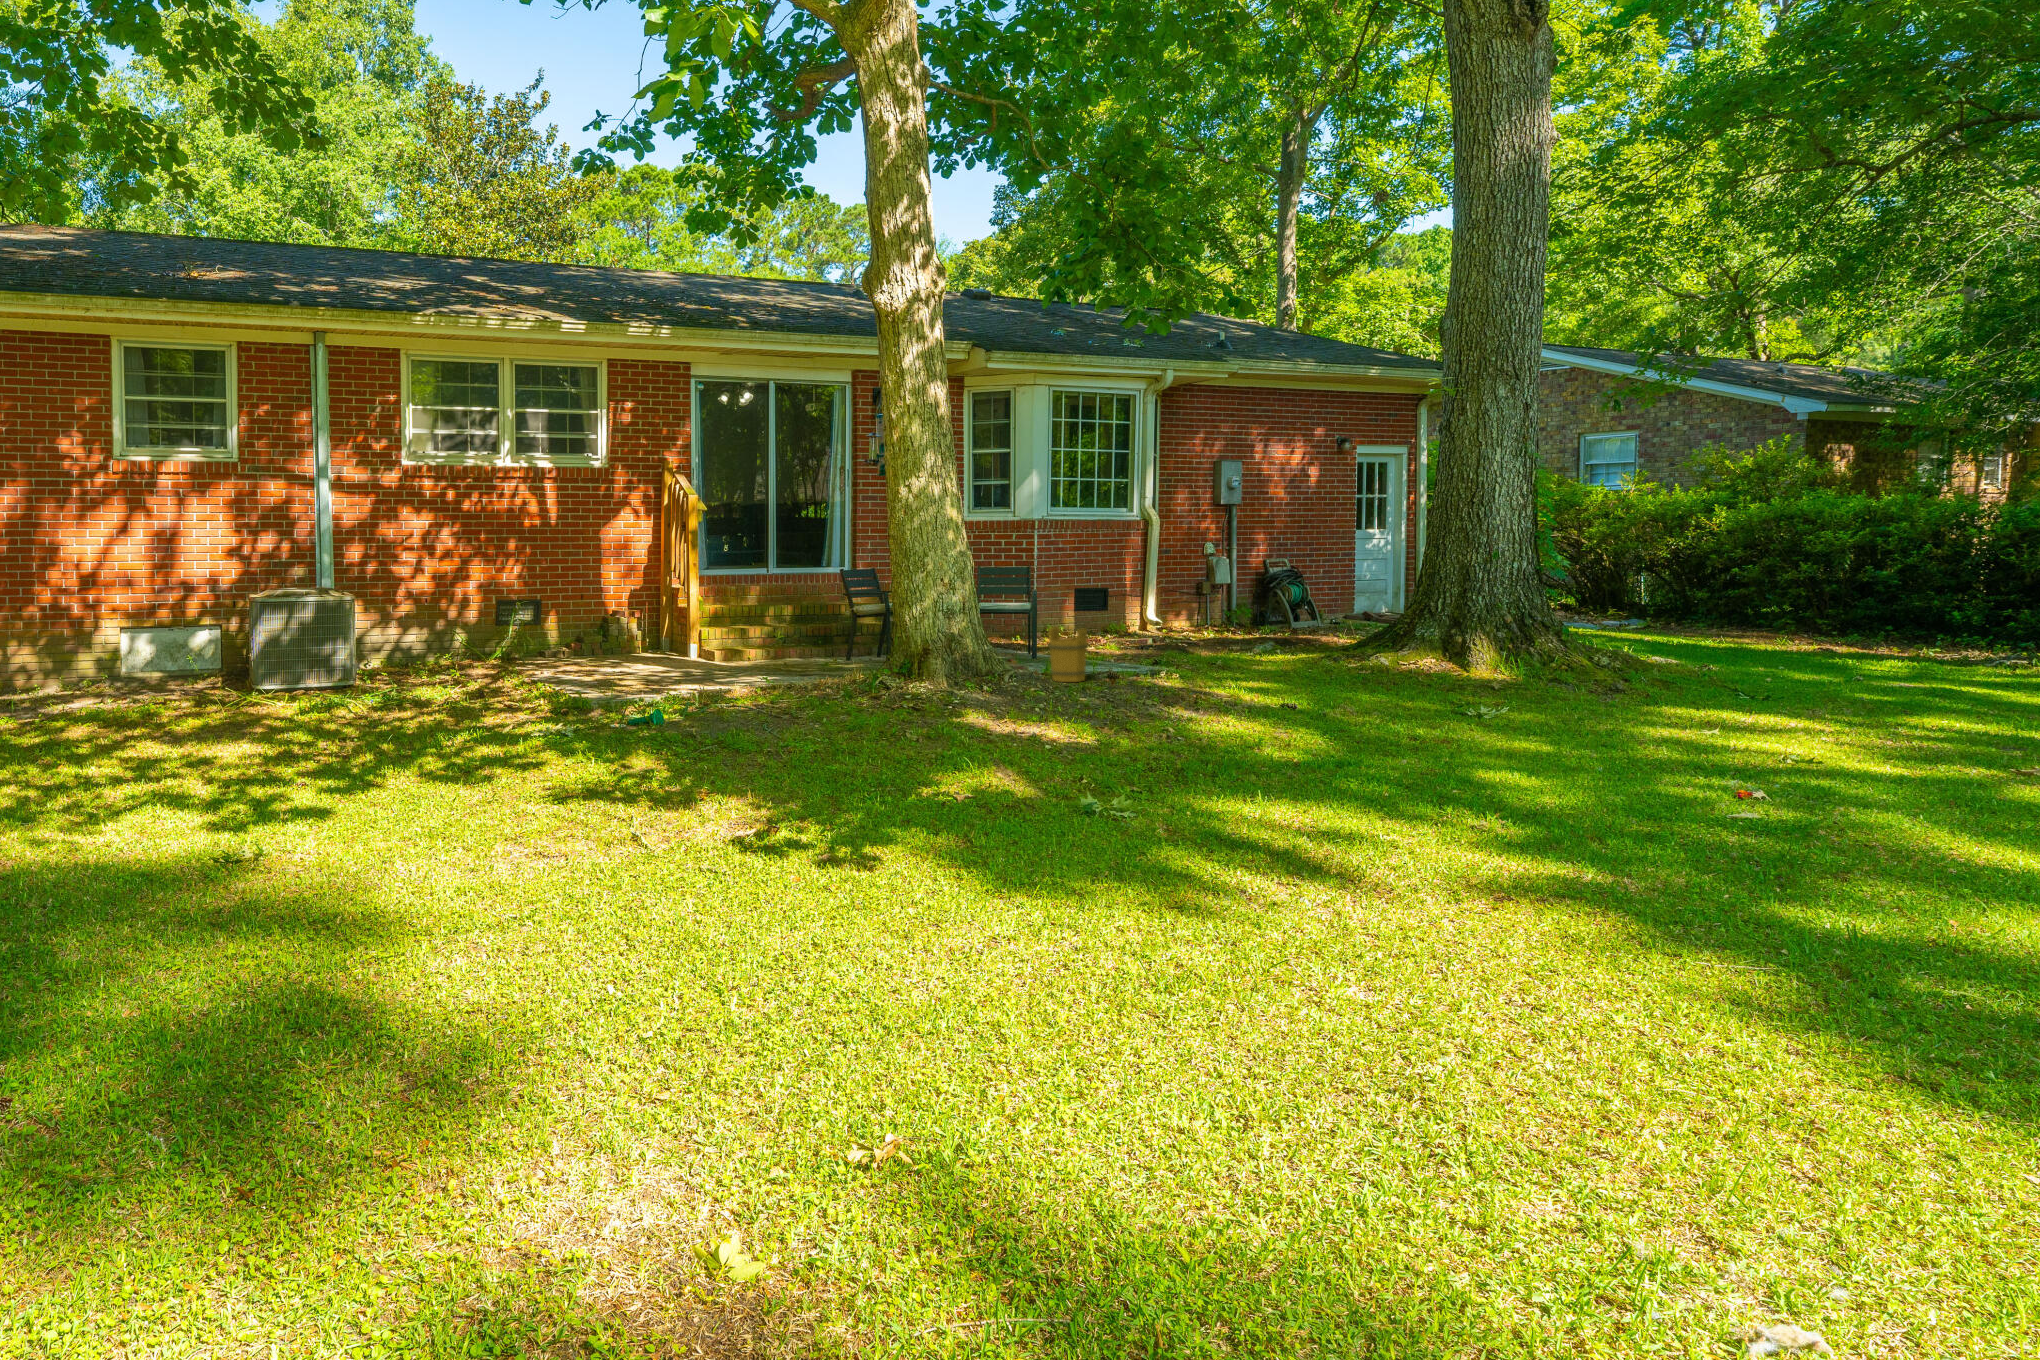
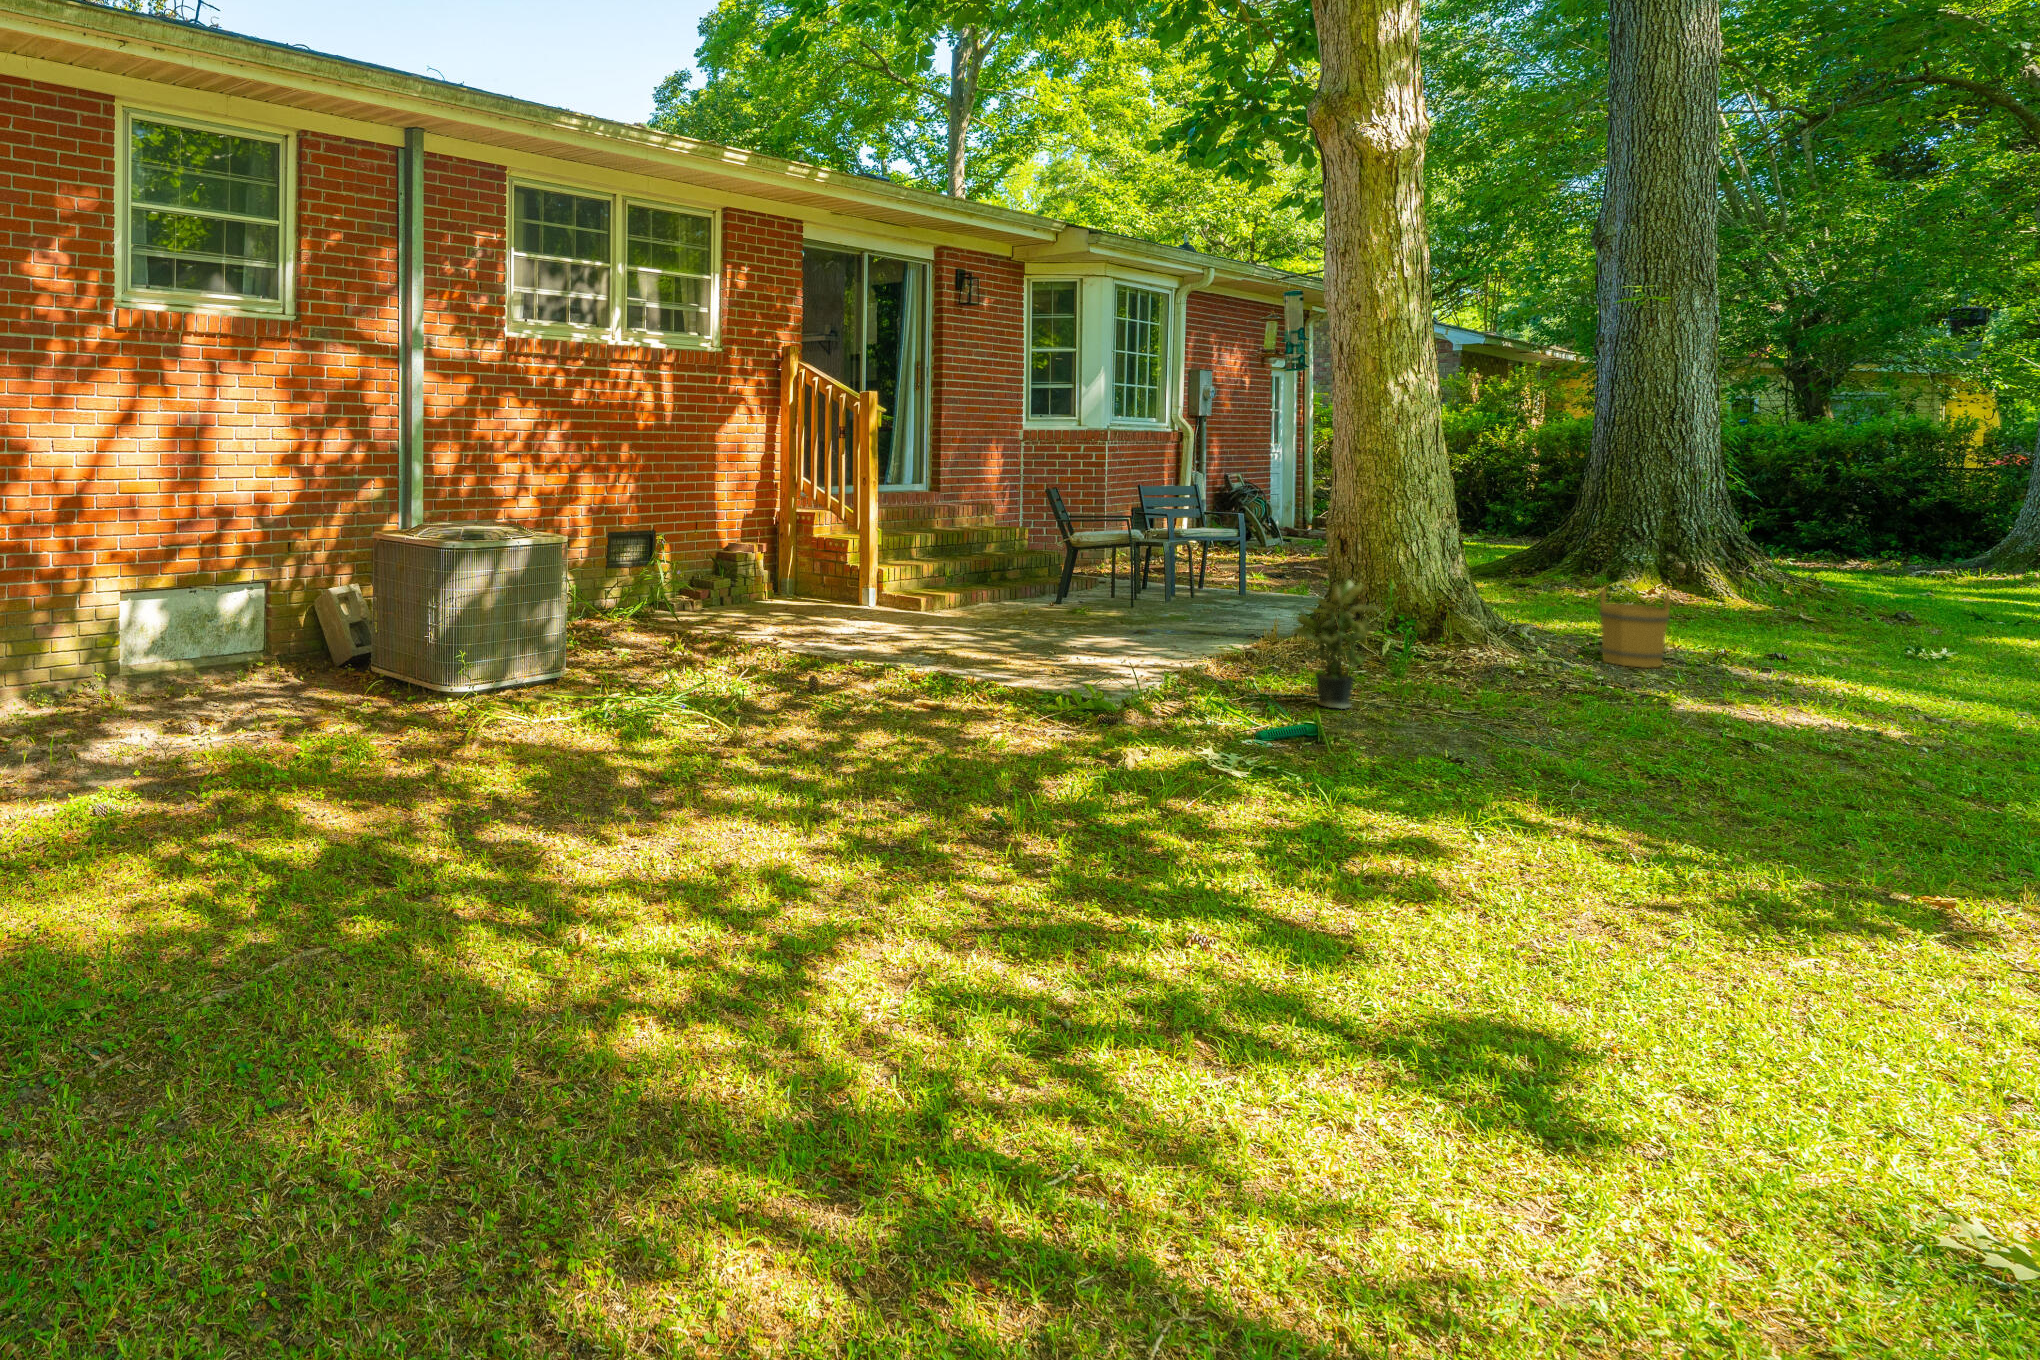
potted plant: none [736,615,780,697] -> present [1293,580,1377,709]

